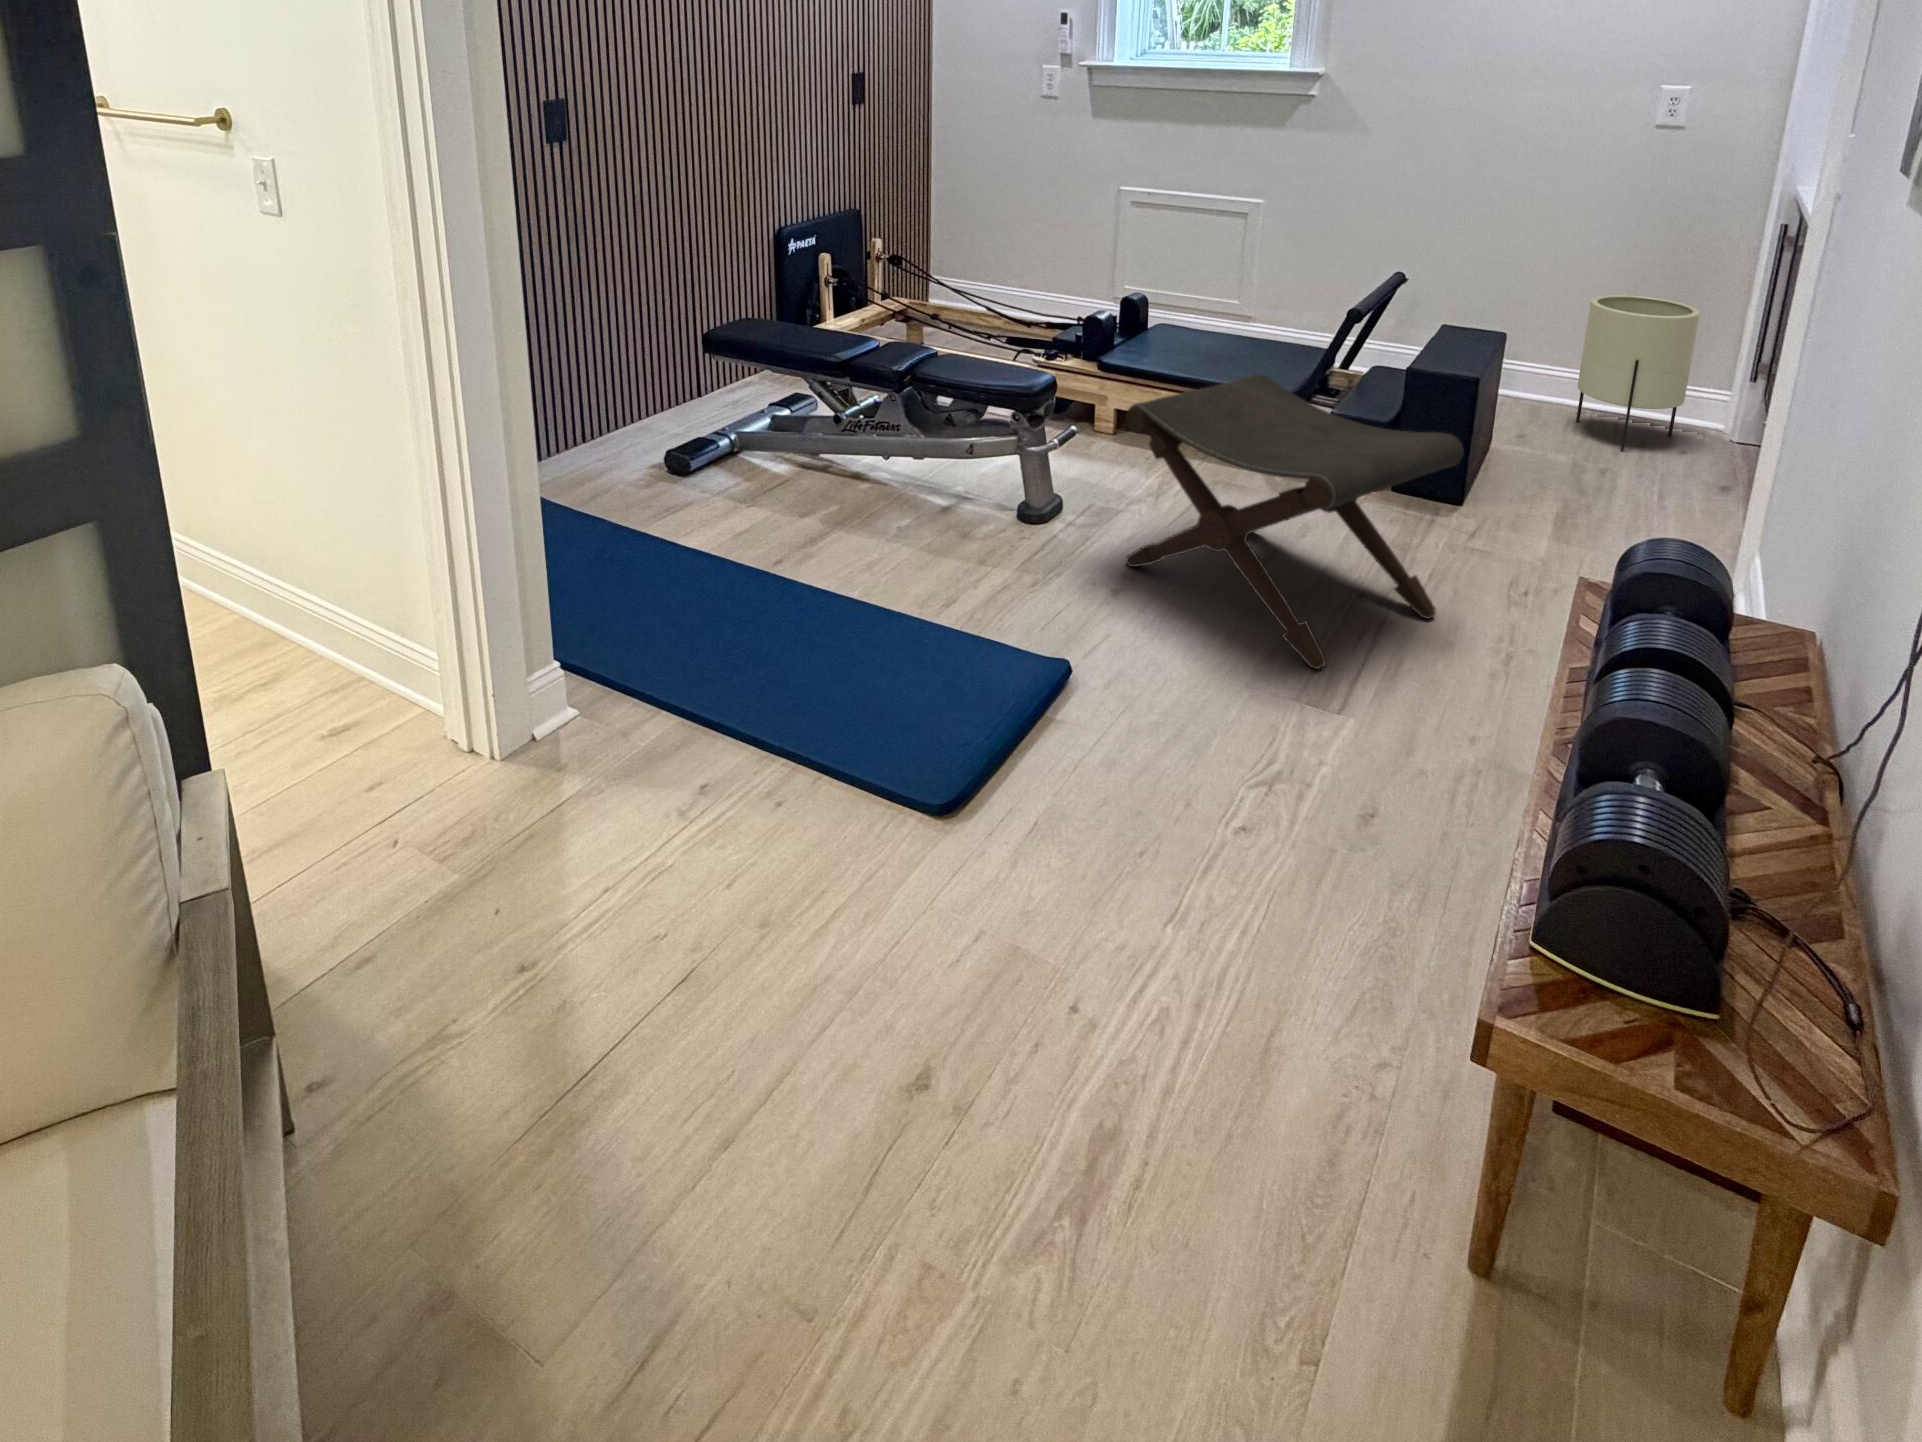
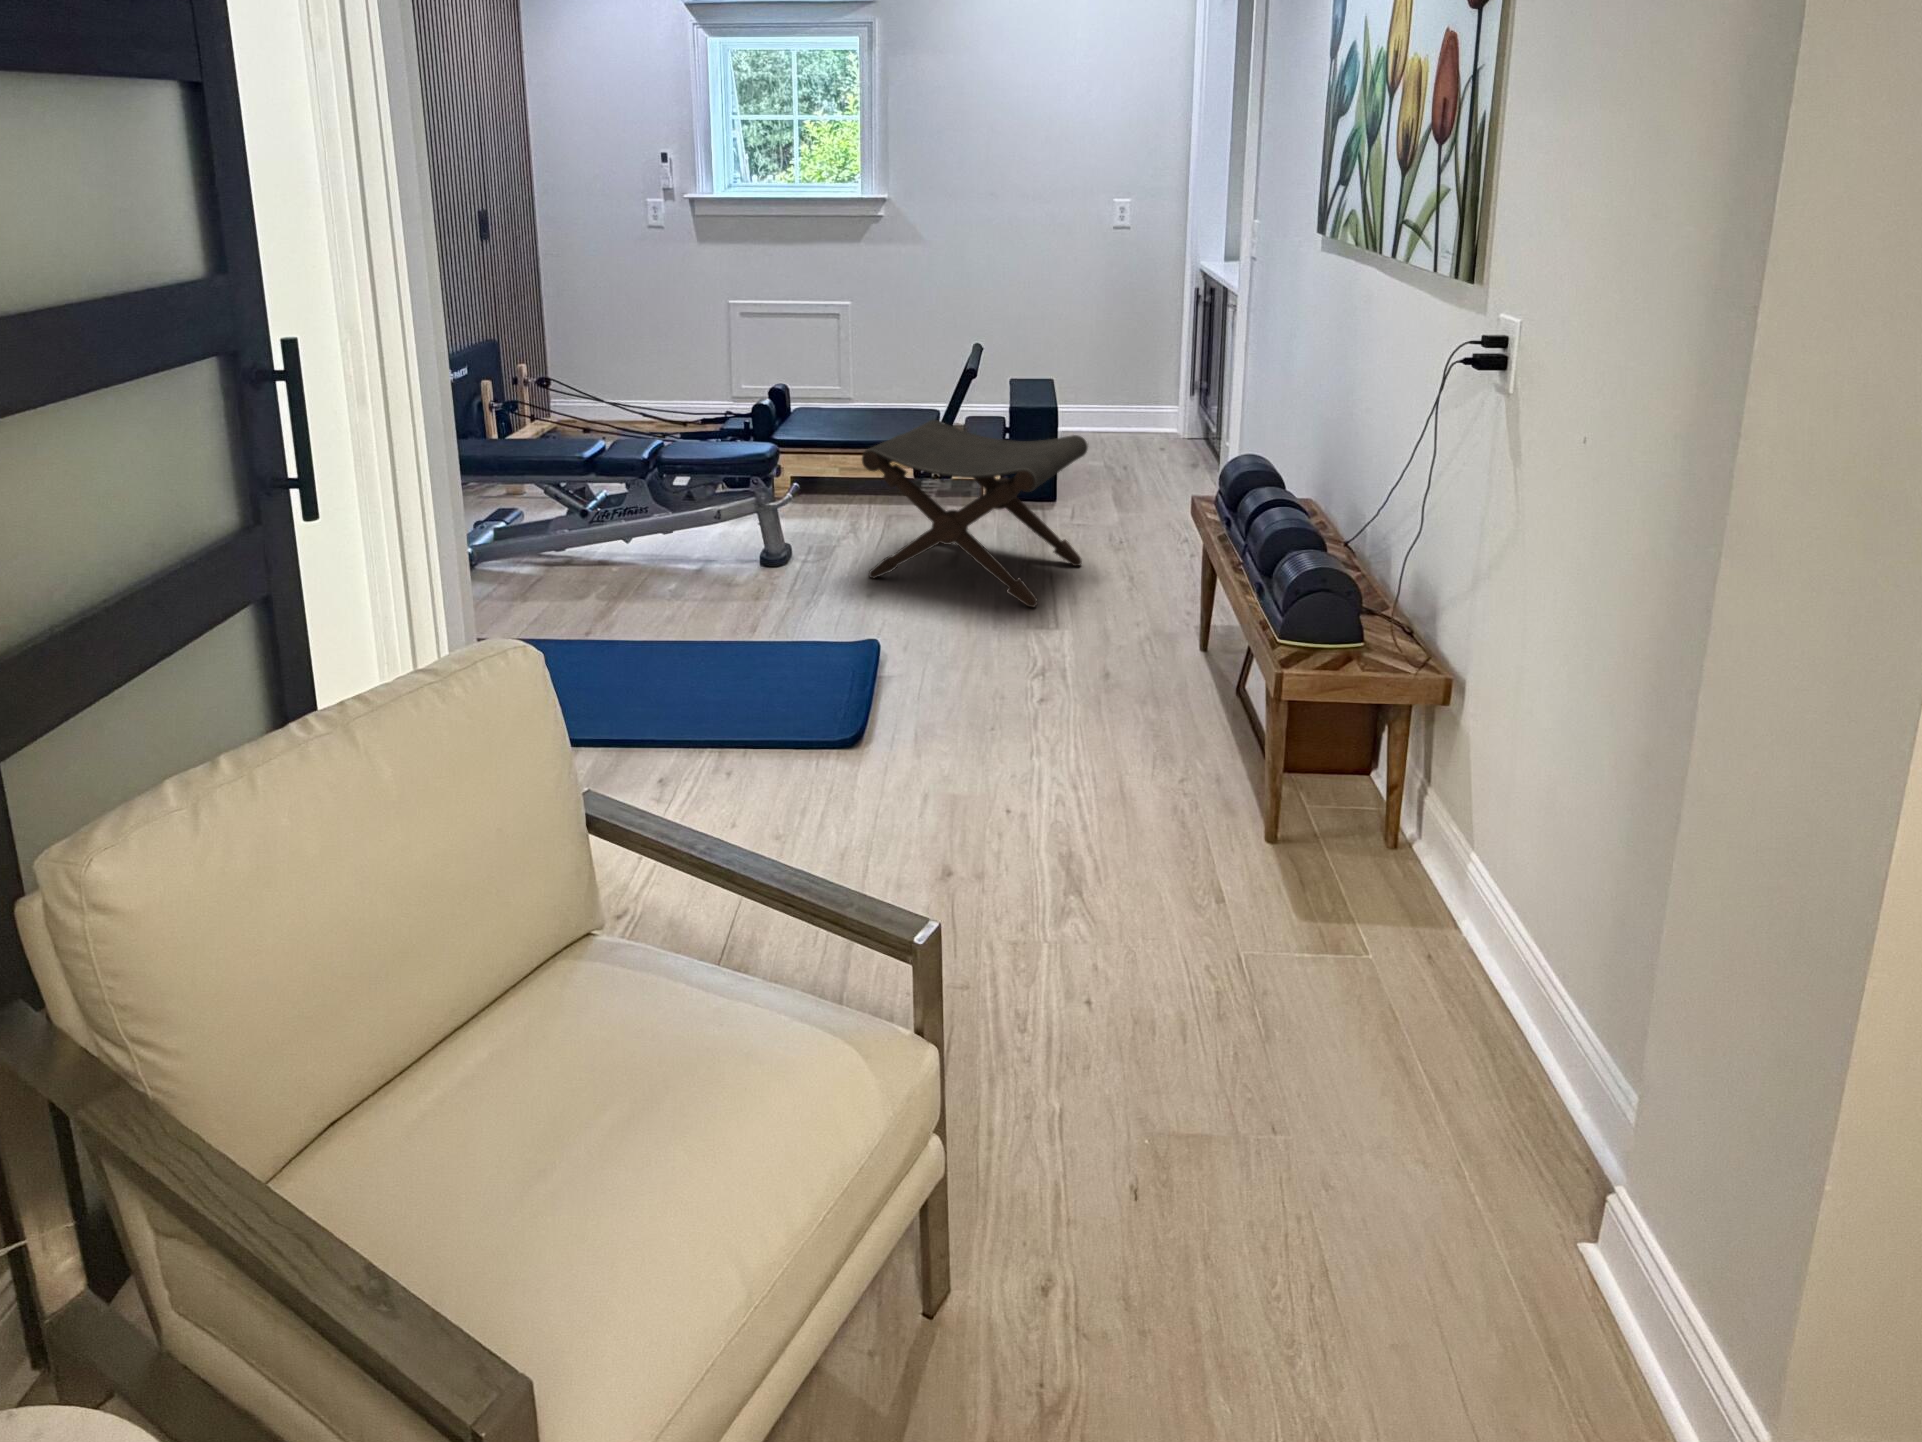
planter: present [1576,295,1700,451] -> none [1094,346,1159,452]

